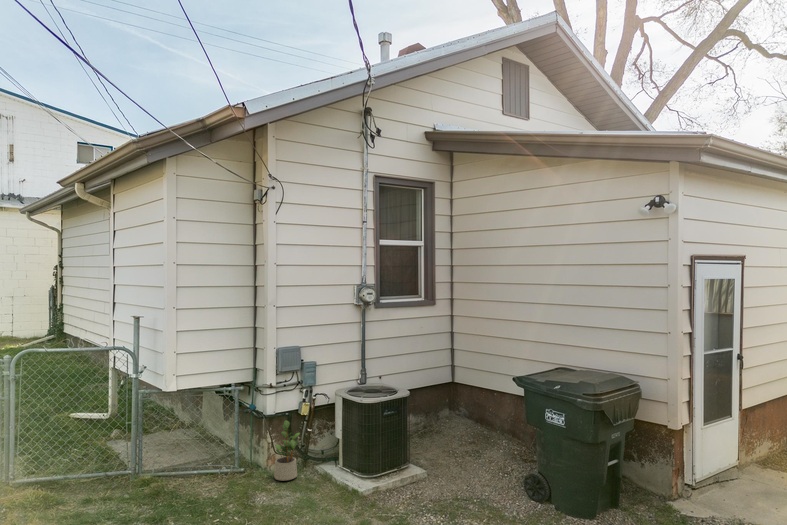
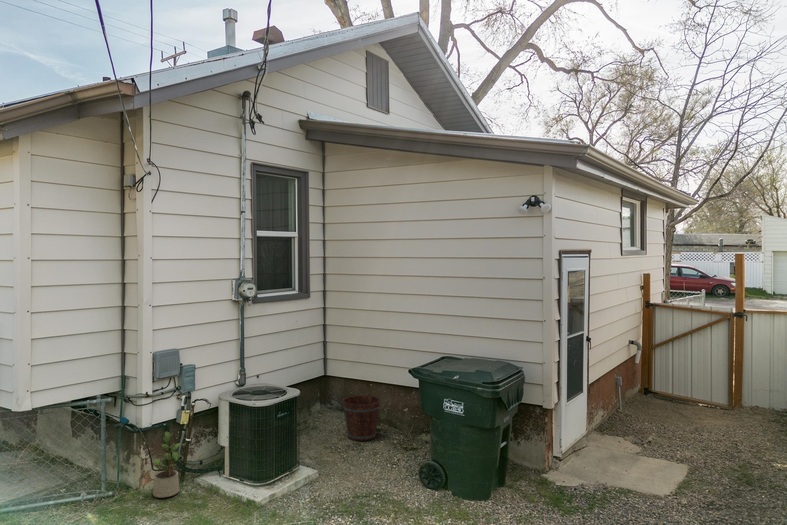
bucket: none [465,405,504,454] -> present [343,394,380,441]

